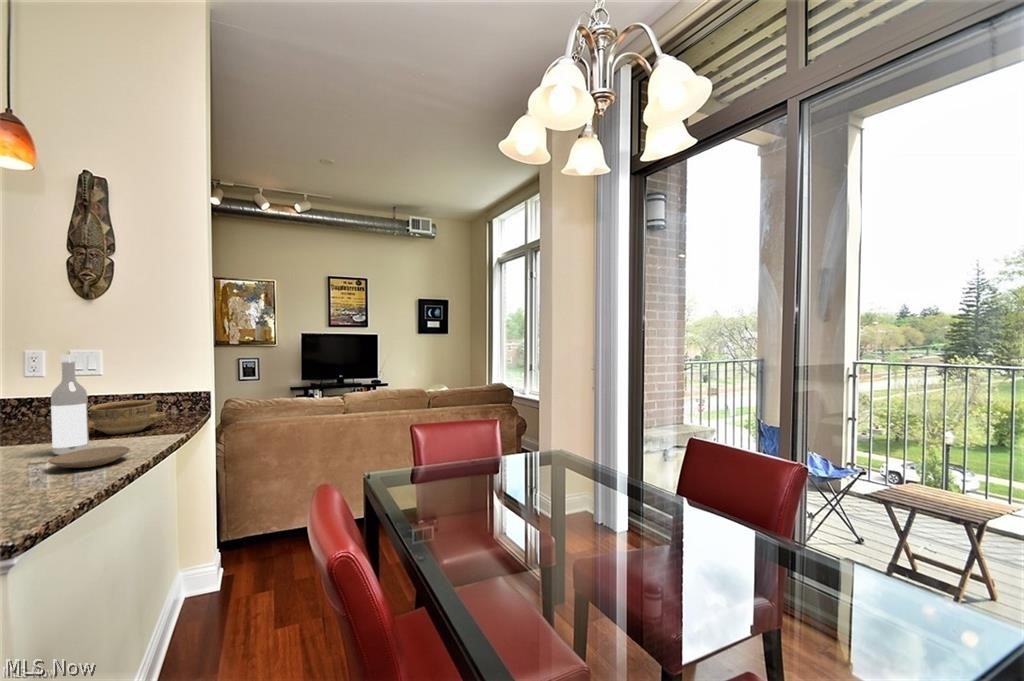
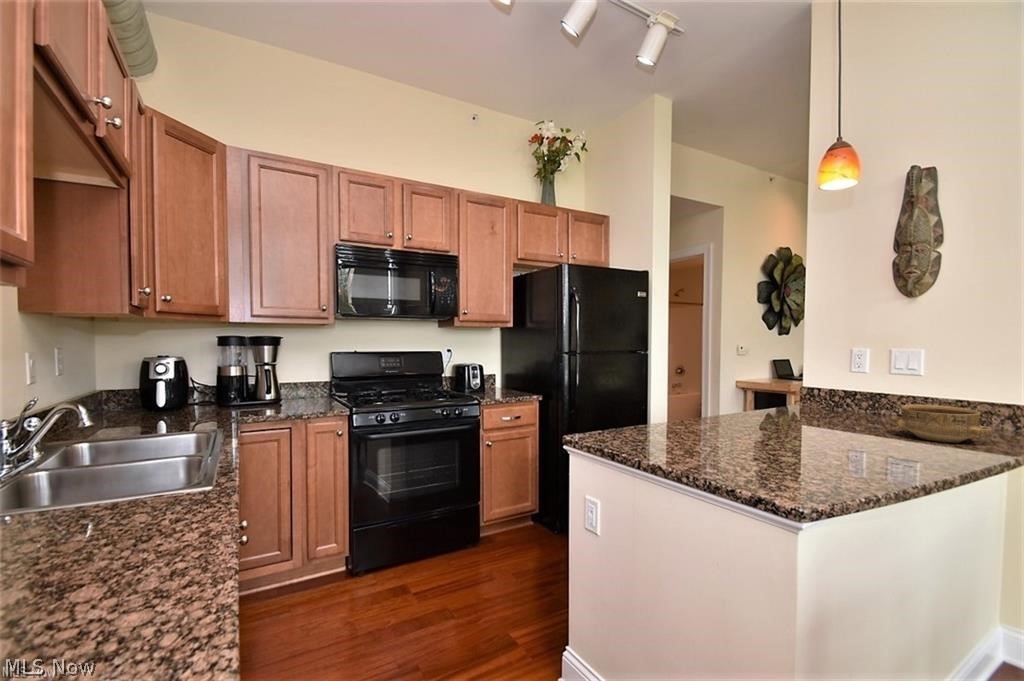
wine bottle: present [51,355,89,455] -> none [861,349,896,448]
plate: present [48,446,130,468] -> none [852,445,935,467]

